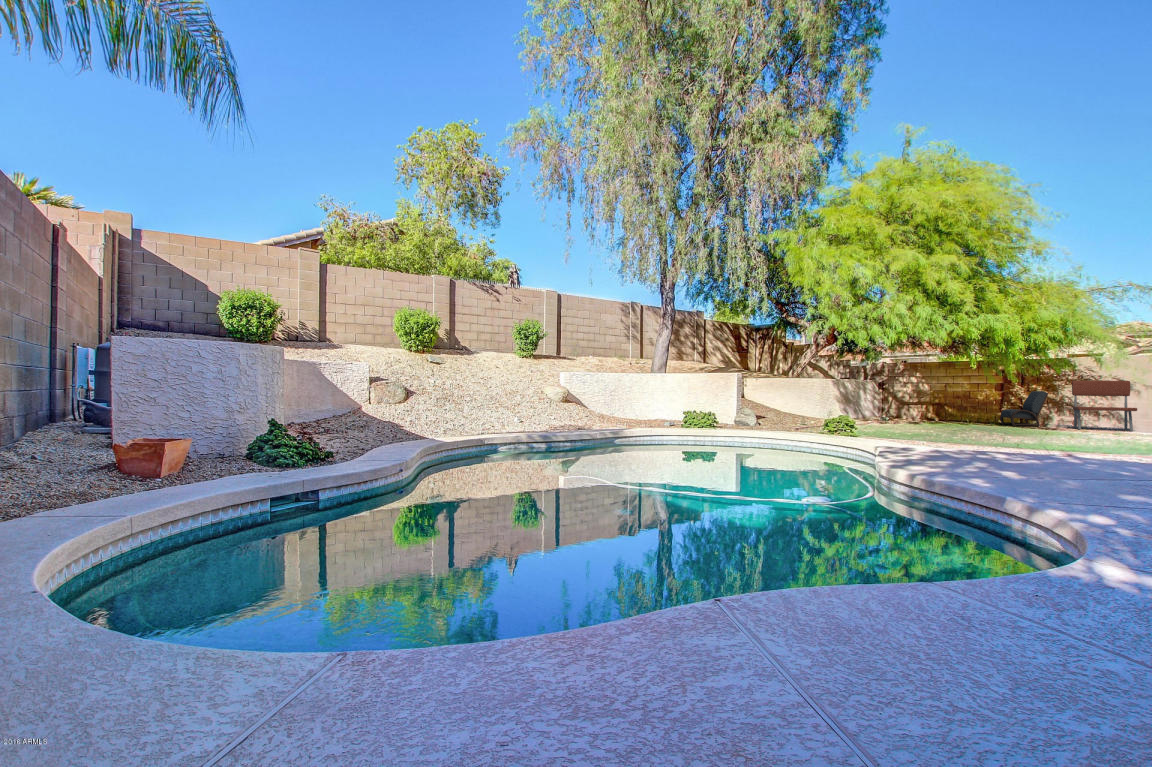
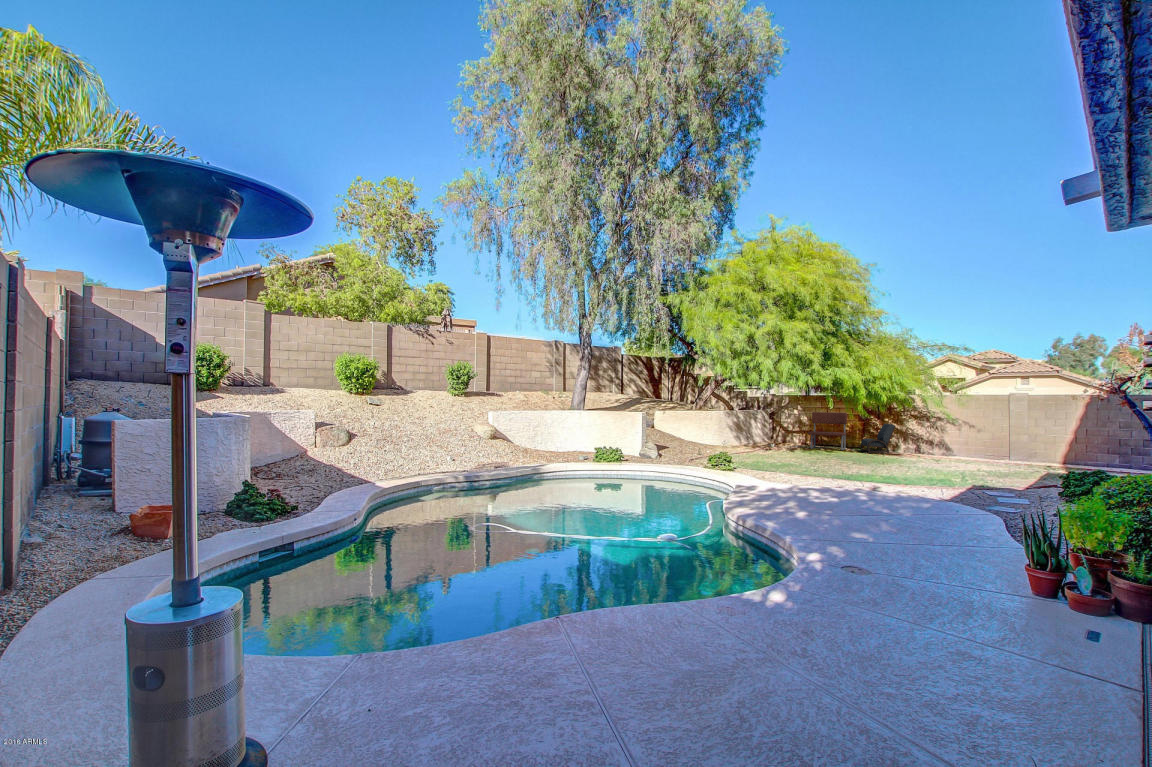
bench: present [1072,381,1137,431] -> present [808,412,847,450]

